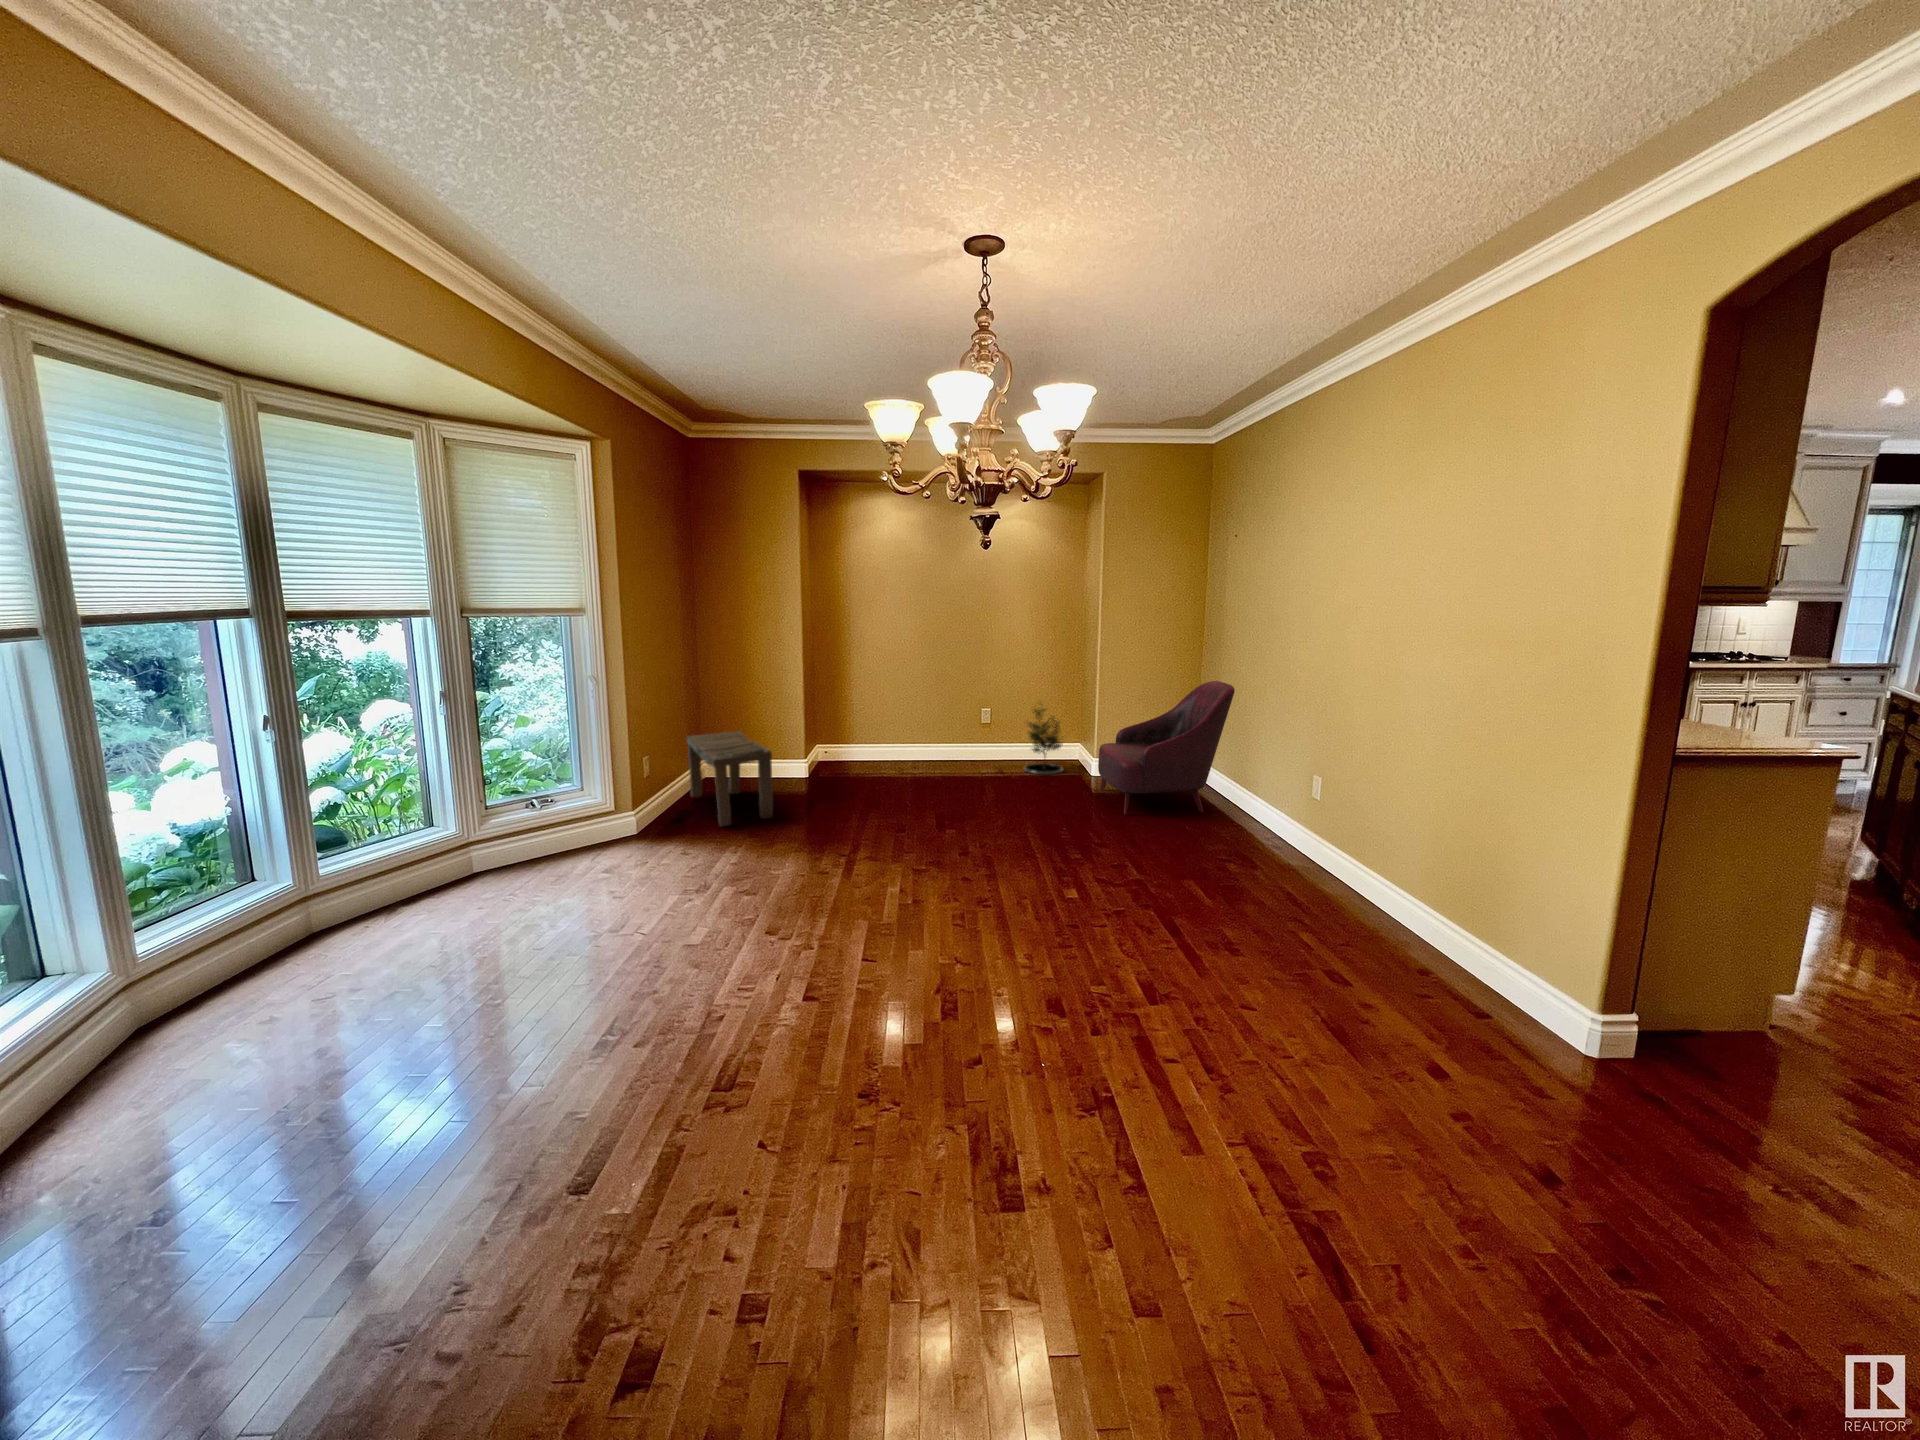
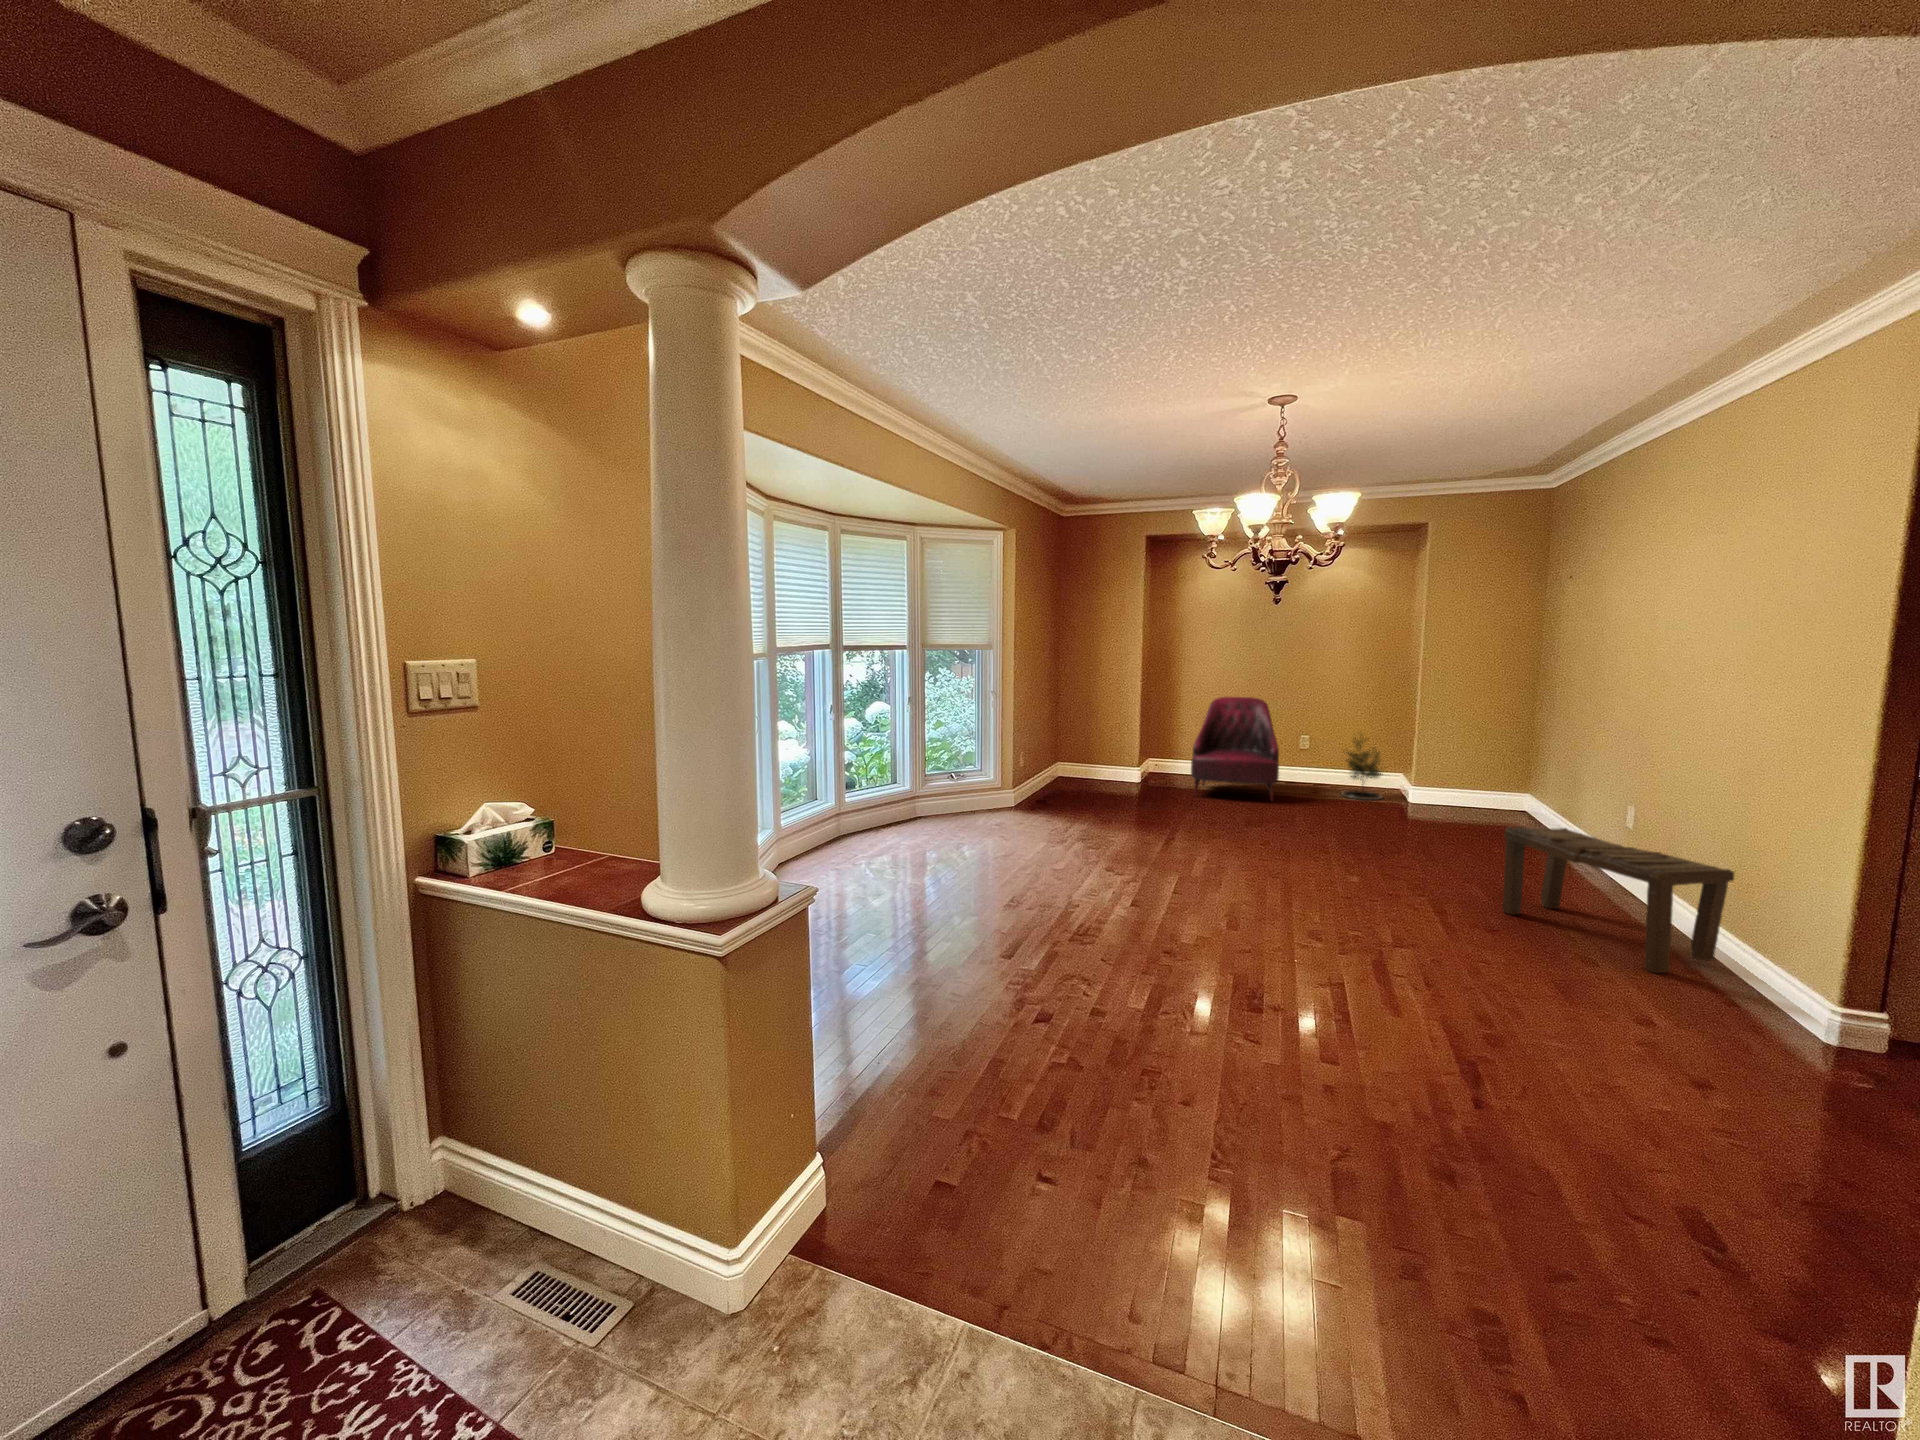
armchair: present [1098,681,1235,815] -> present [1191,697,1279,801]
bench: present [687,731,773,826] -> present [1503,827,1734,973]

